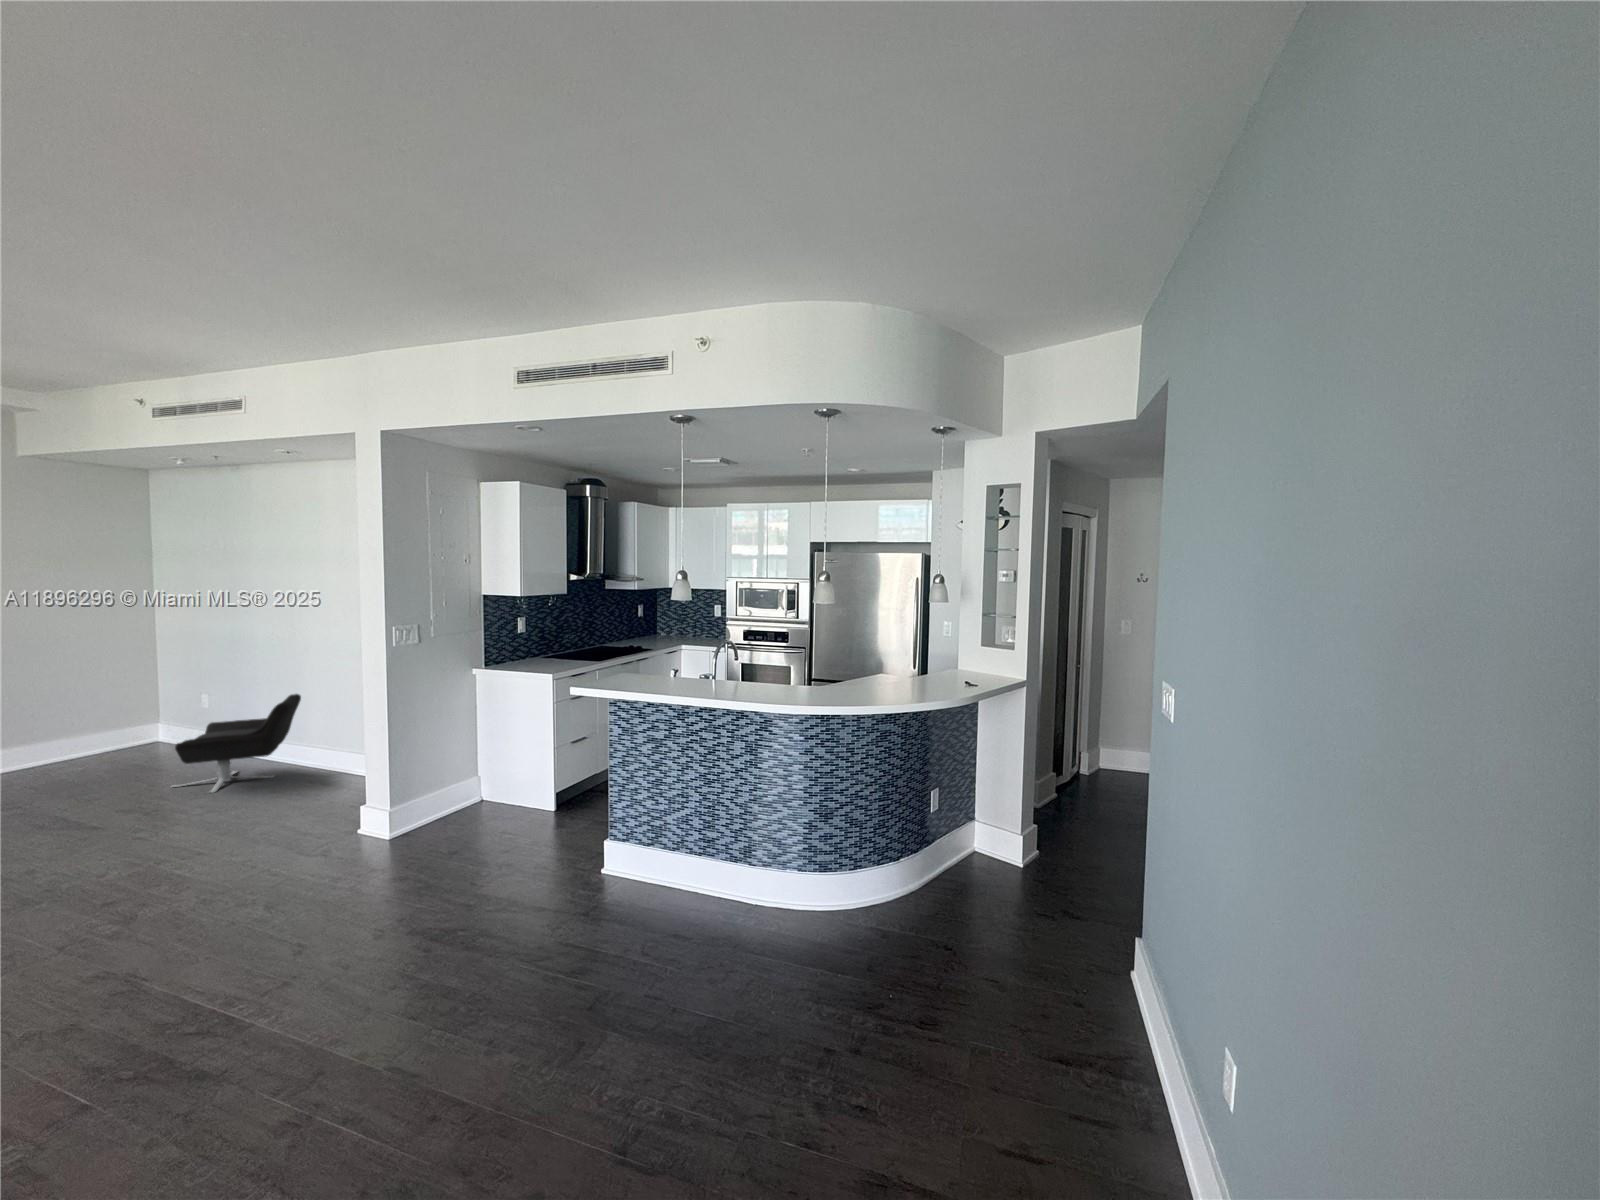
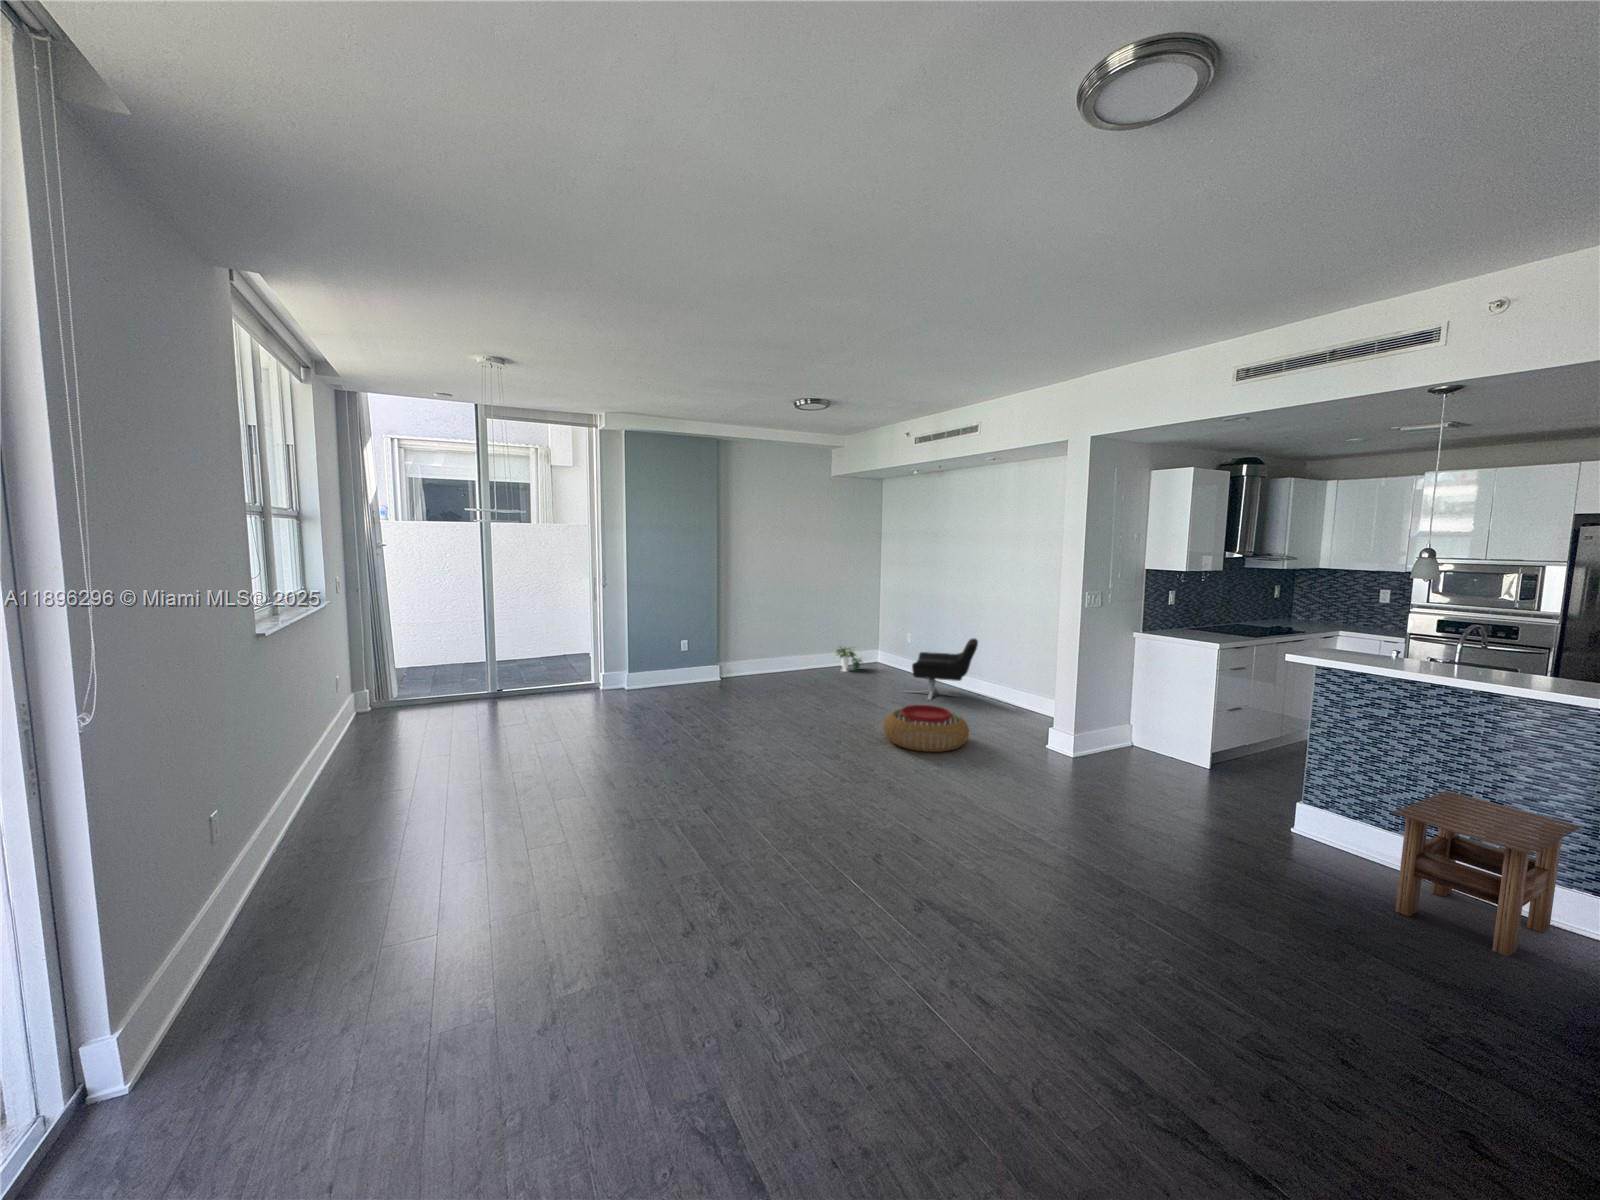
potted plant: none [51,727,124,769] -> present [836,646,862,671]
side table: none [638,804,786,967] -> present [1391,791,1582,957]
pouf: none [48,812,228,897] -> present [884,705,969,752]

